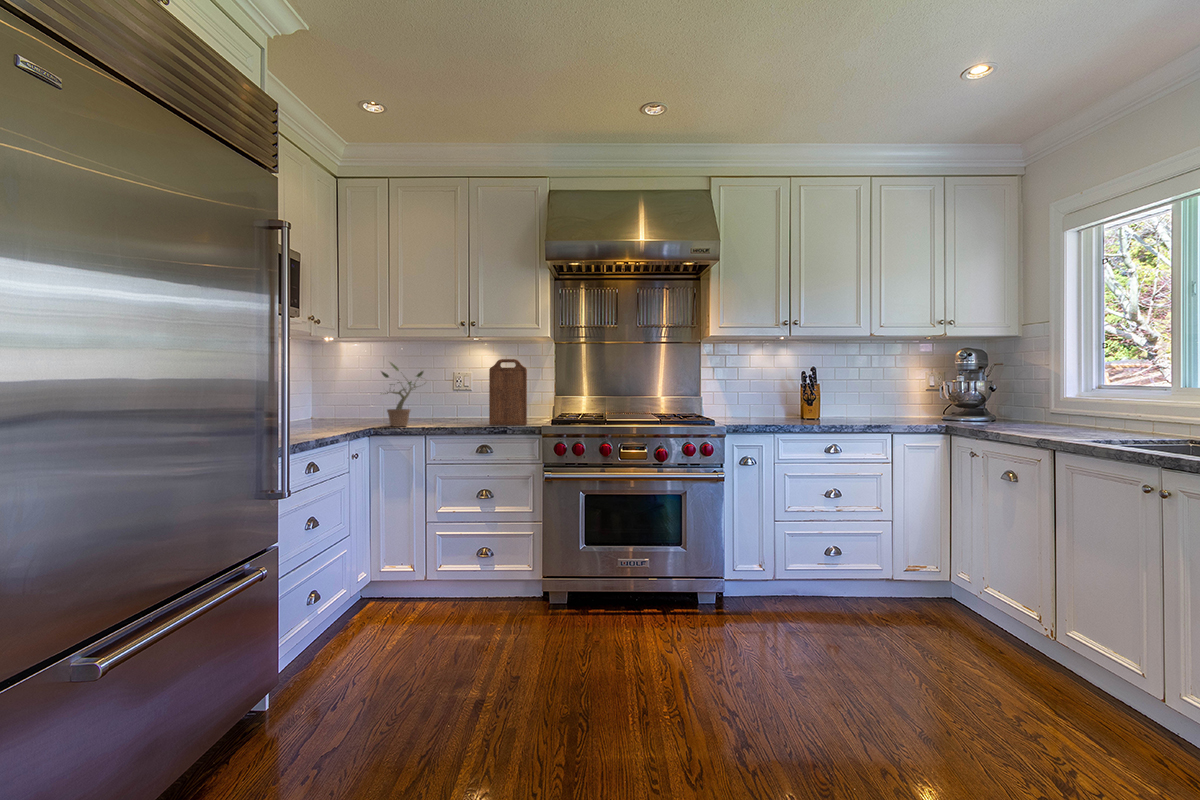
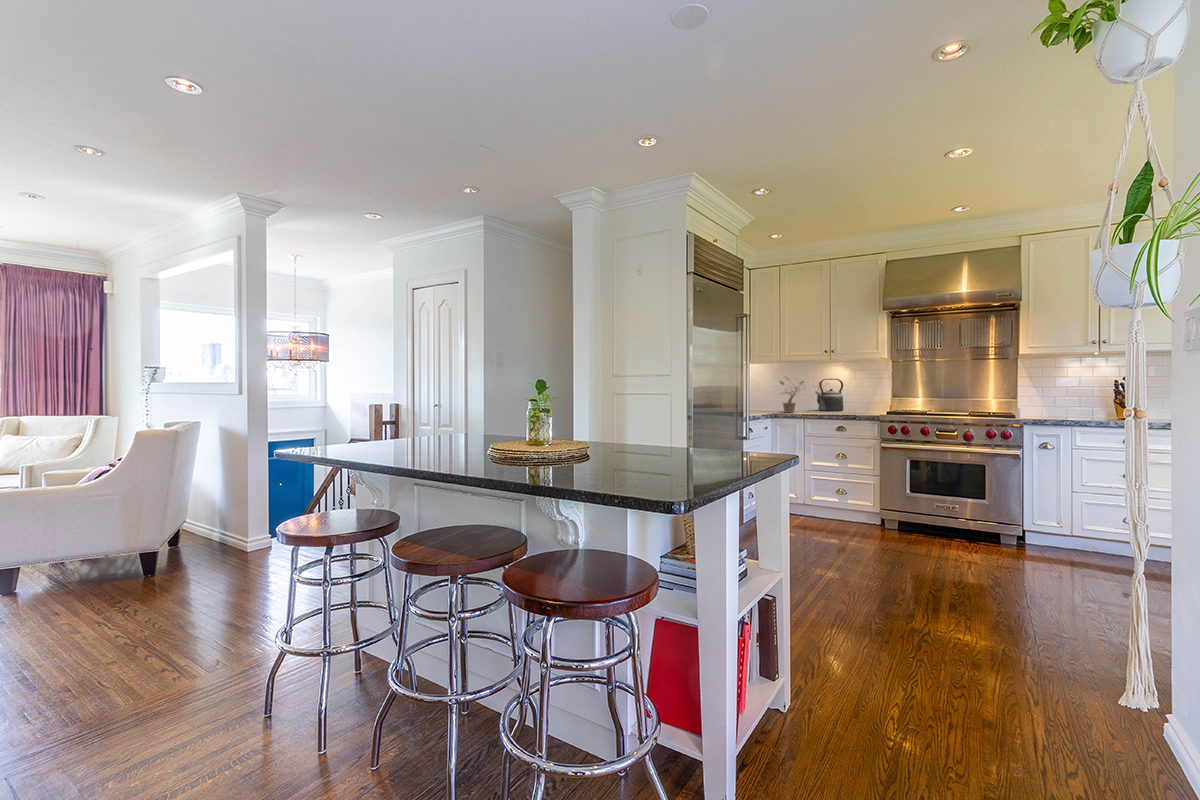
cutting board: present [489,359,527,425] -> none [845,373,871,414]
kettle: none [444,369,488,420] -> present [816,379,843,411]

